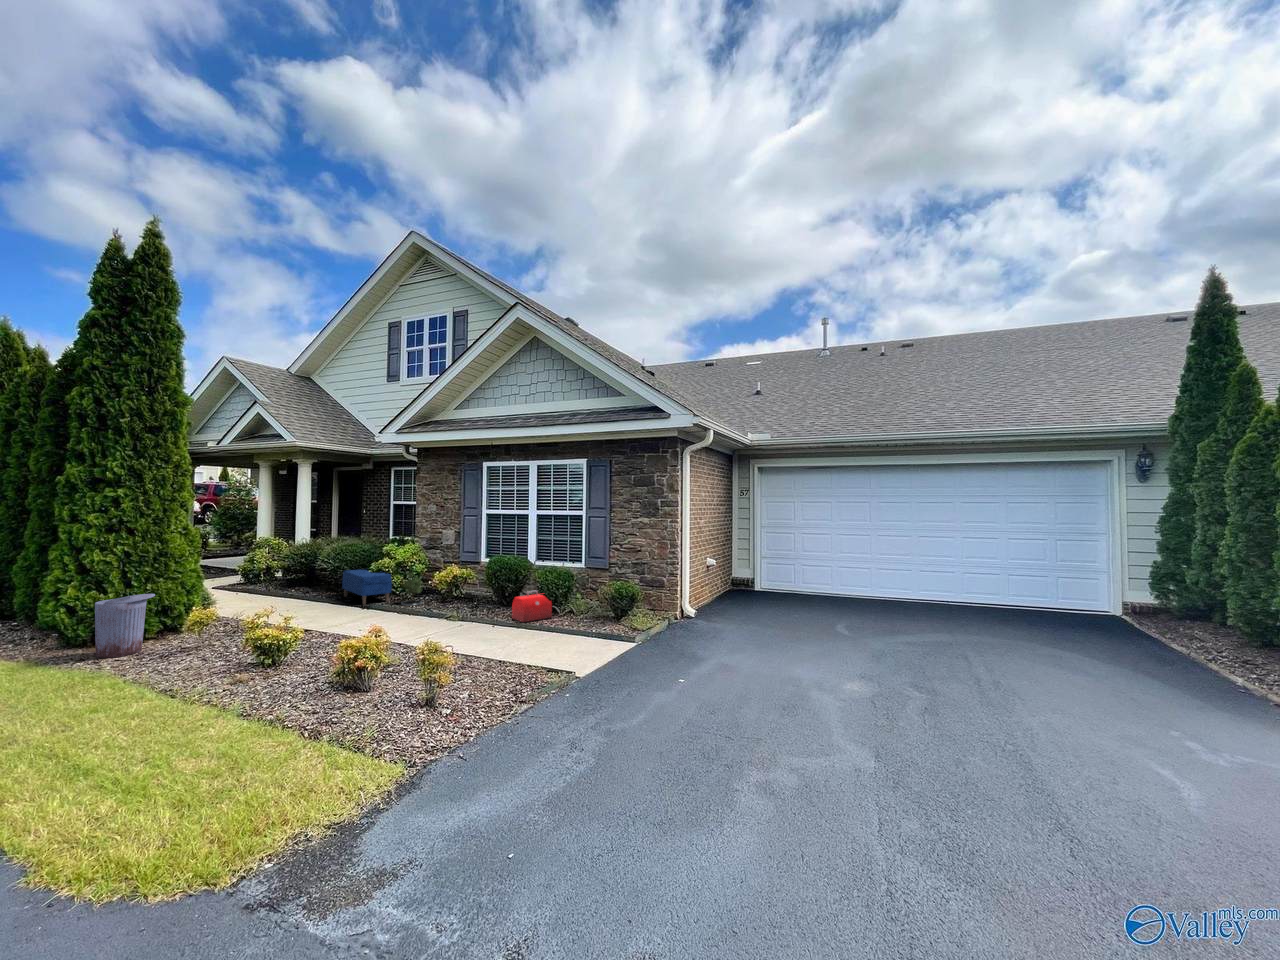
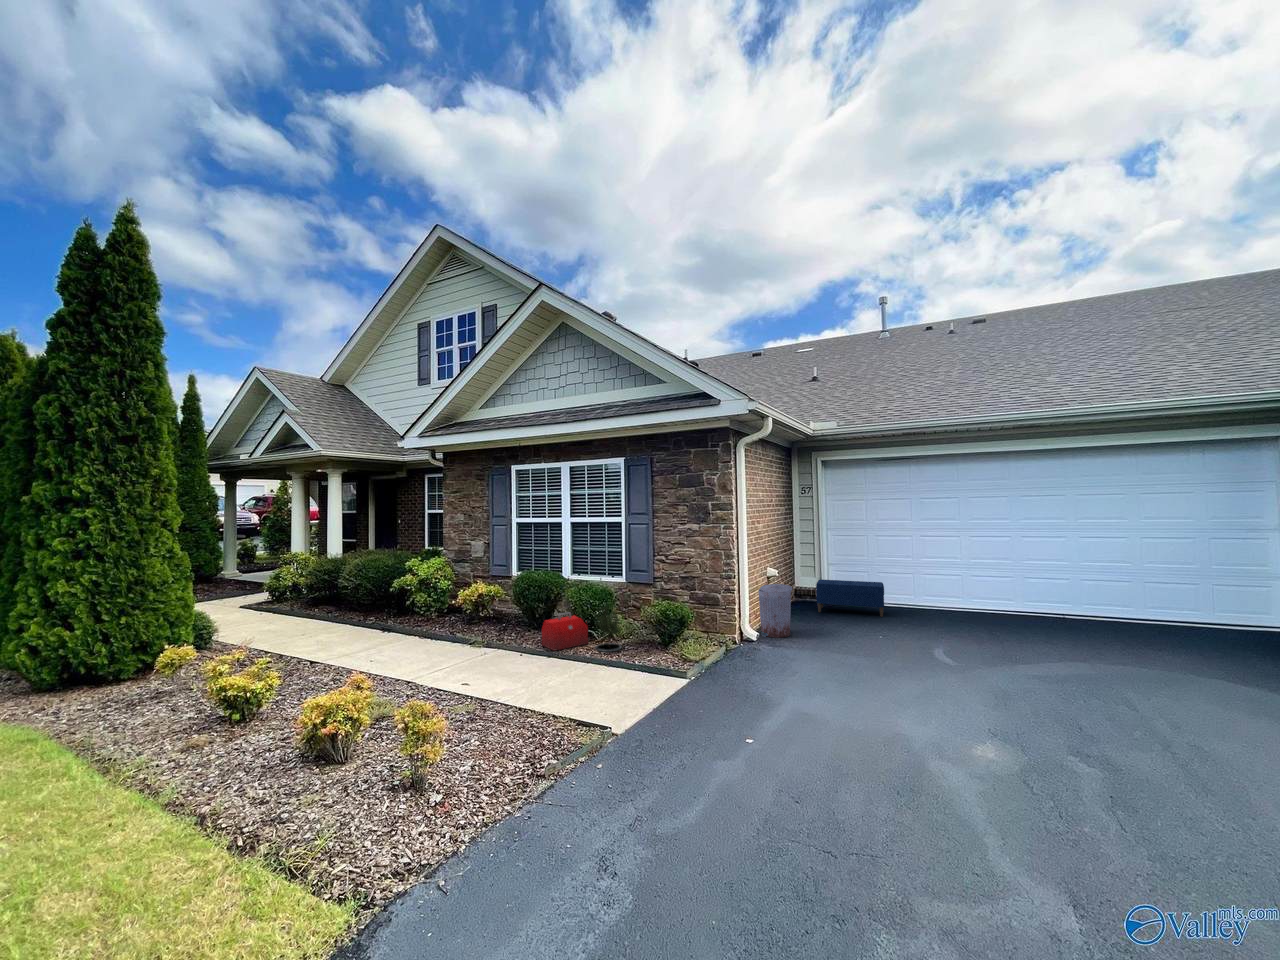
bench: present [342,569,392,605] -> present [816,579,884,617]
potted tree: present [402,573,422,606] -> present [596,607,622,652]
trash can: present [95,594,155,658] -> present [759,584,792,638]

